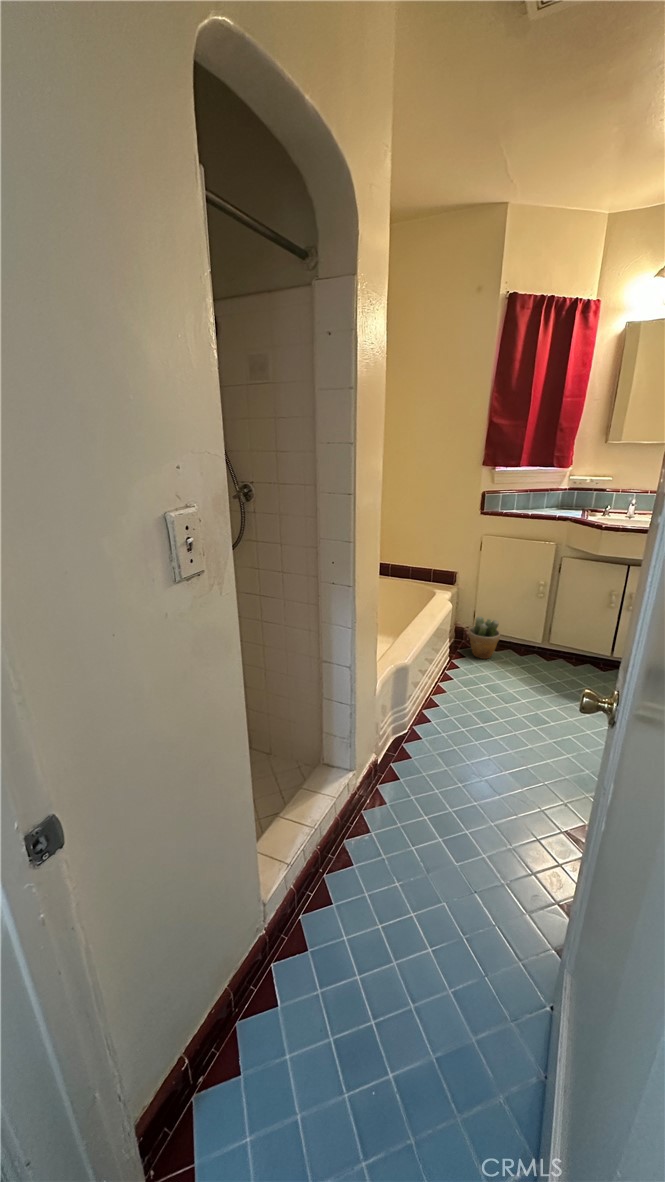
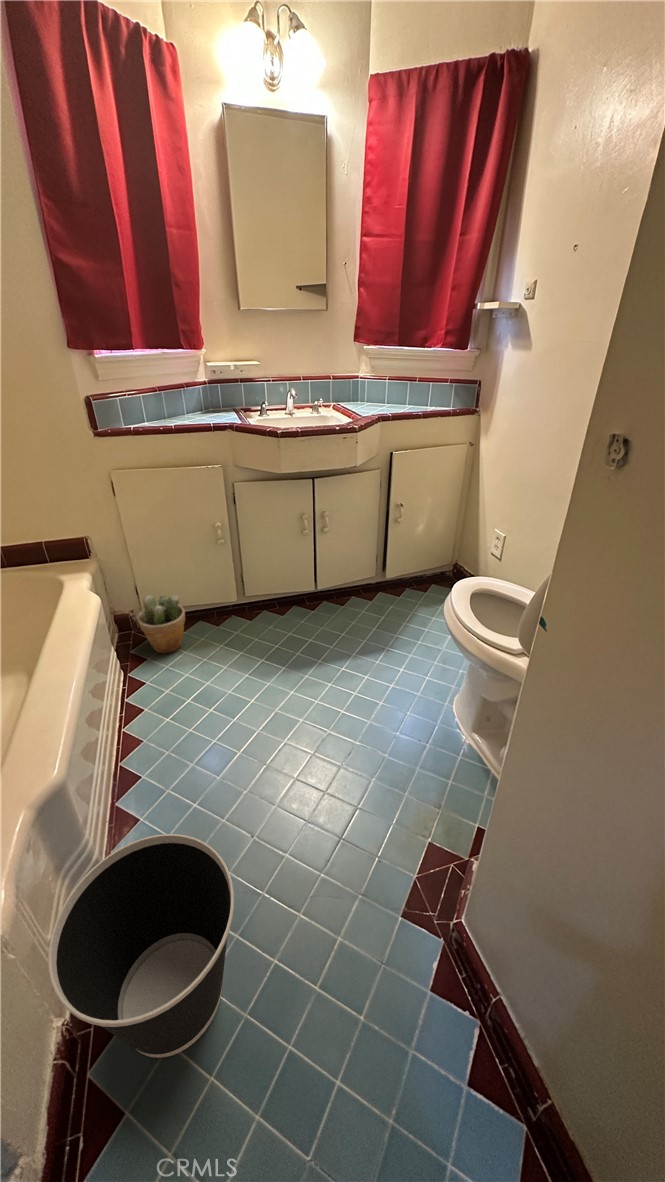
wastebasket: none [382,700,466,807] -> present [48,834,234,1058]

